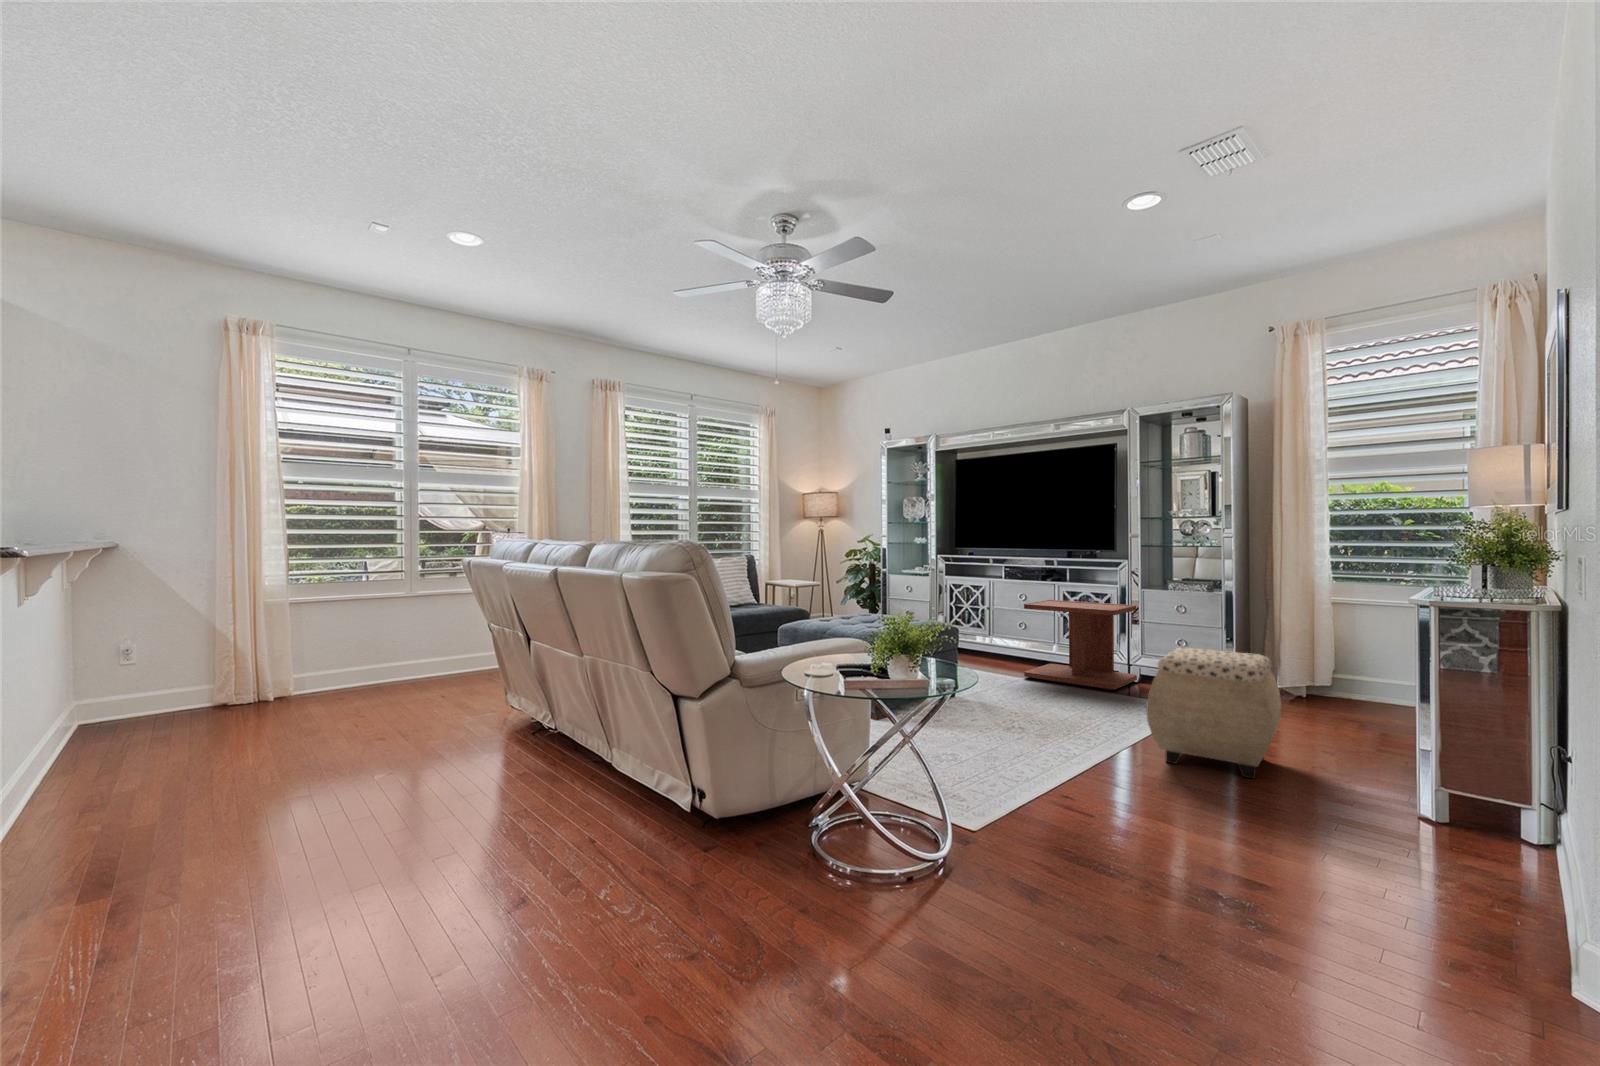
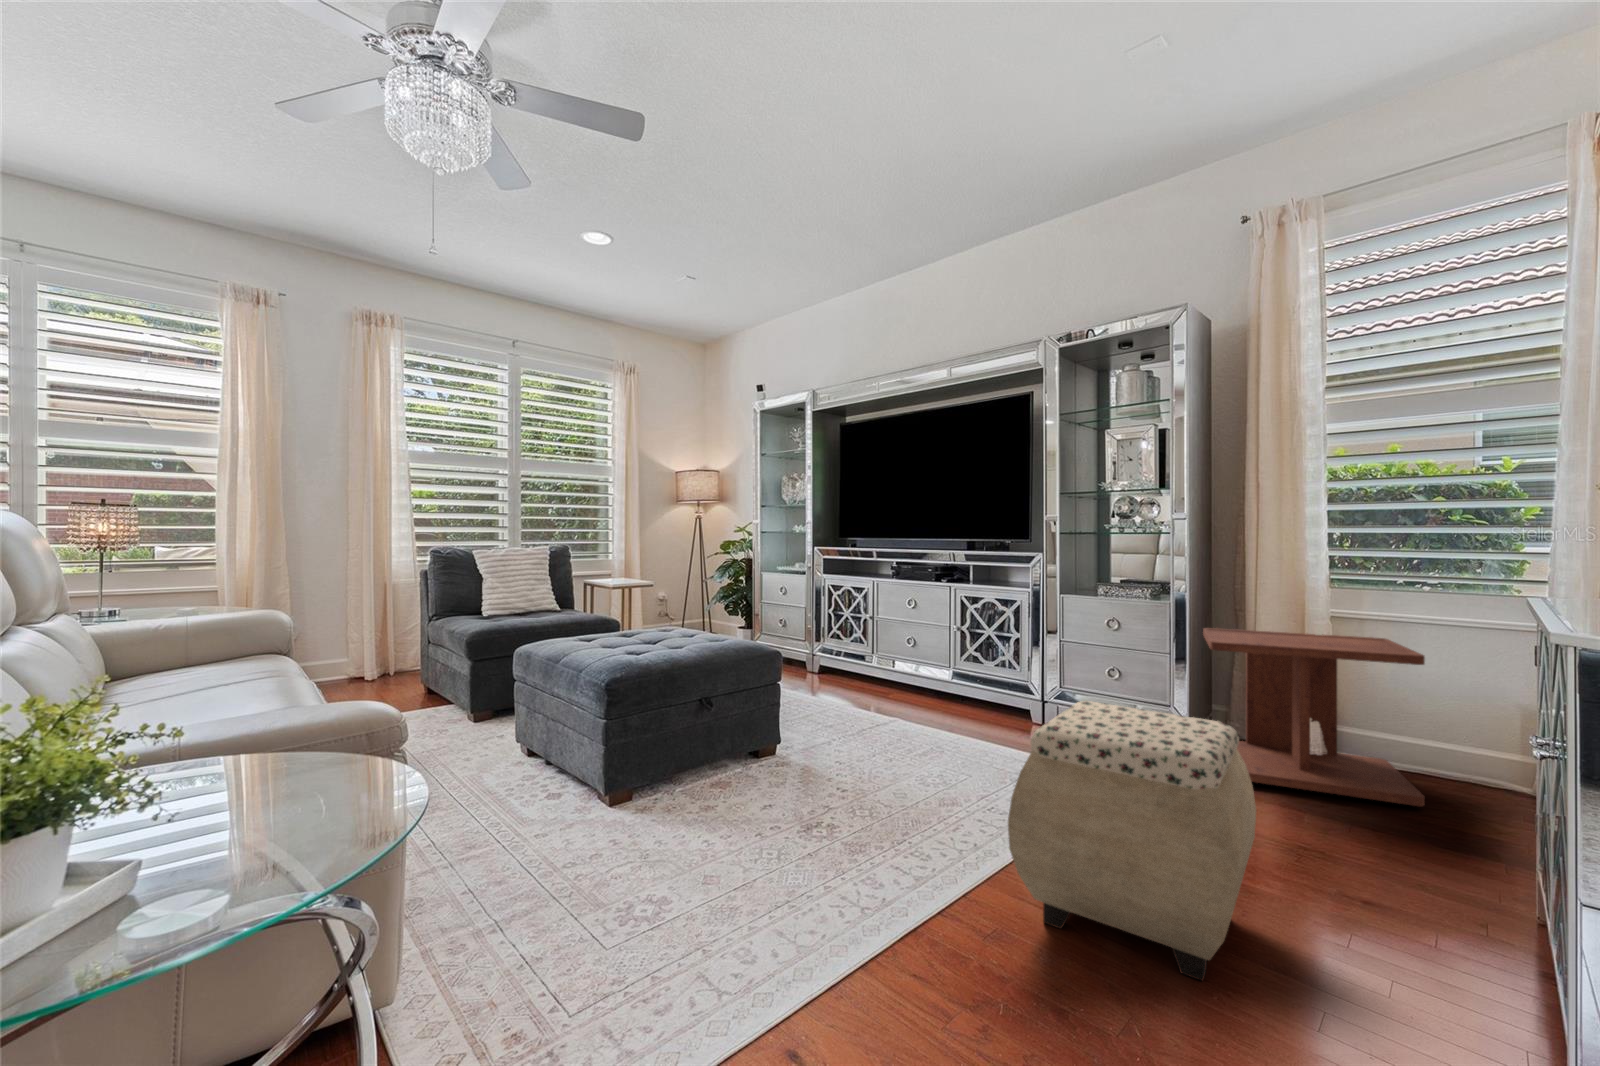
side table: present [1024,600,1137,690] -> present [1203,628,1425,806]

